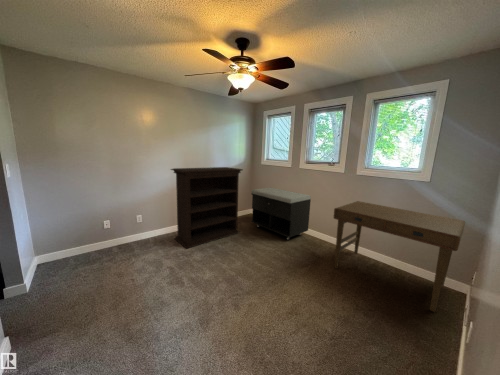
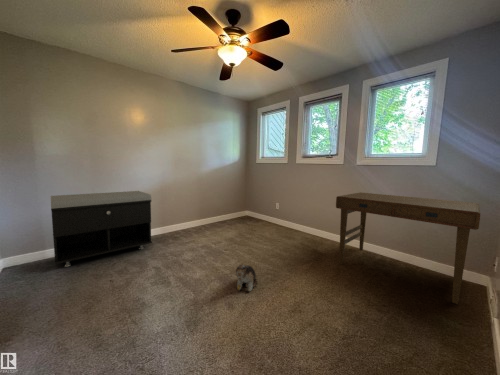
bookshelf: present [171,167,243,248] -> none [159,162,237,249]
storage bench: present [251,188,311,239] -> present [51,191,152,267]
plush toy: none [239,271,260,295] -> present [234,264,257,291]

